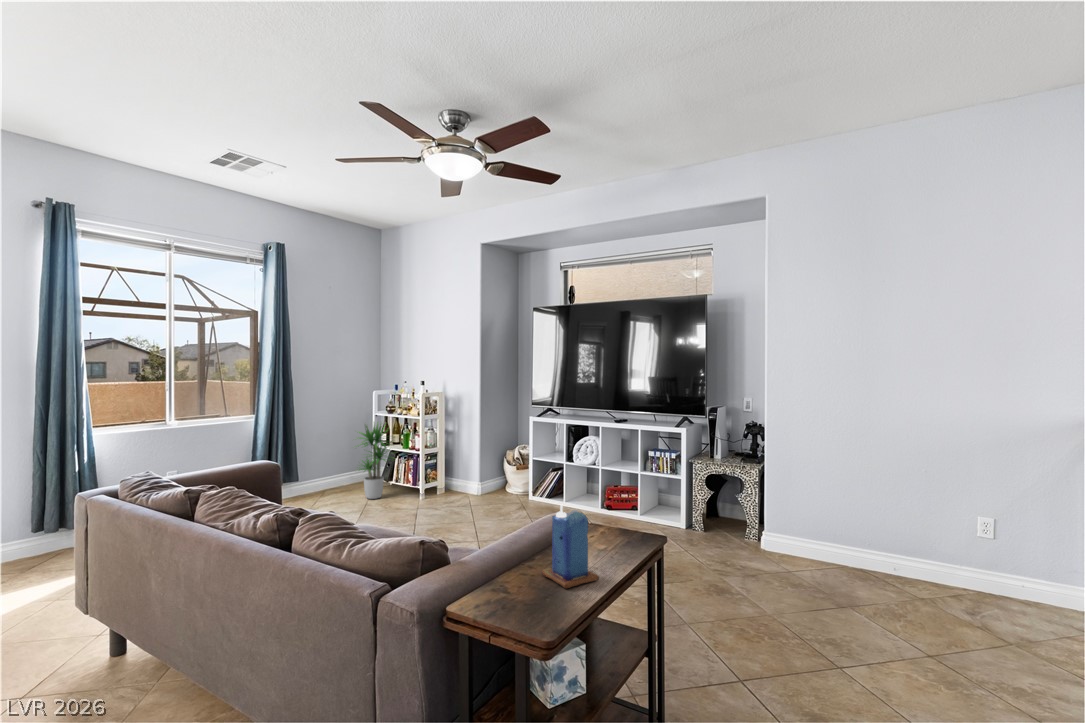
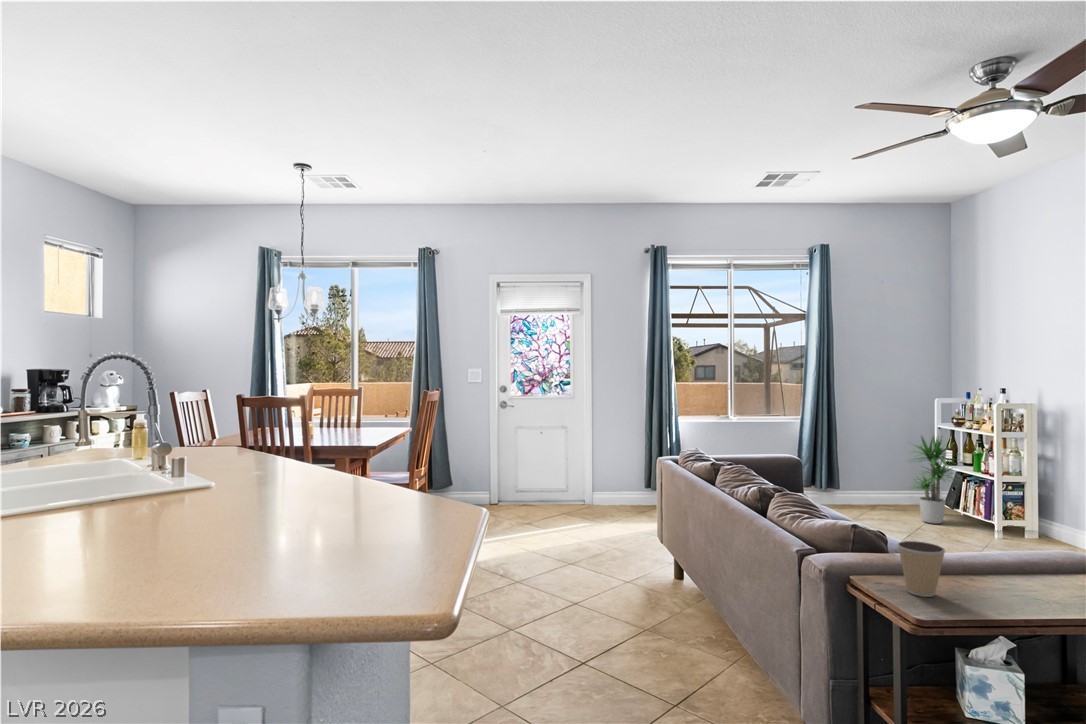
candle: present [542,504,598,589] -> none [973,514,1036,601]
coffee cup: none [499,549,545,613] -> present [897,541,945,597]

